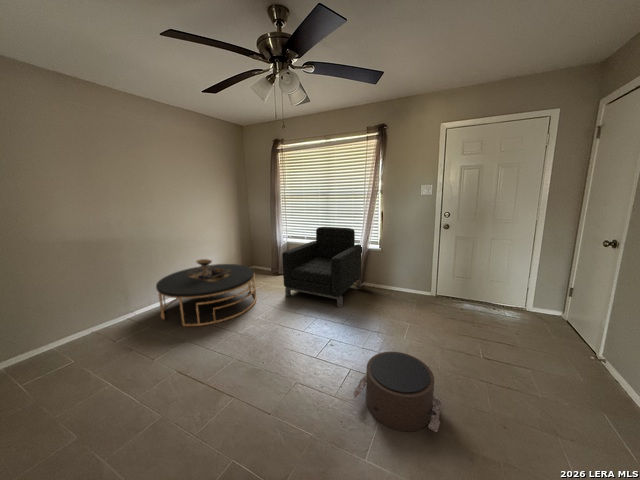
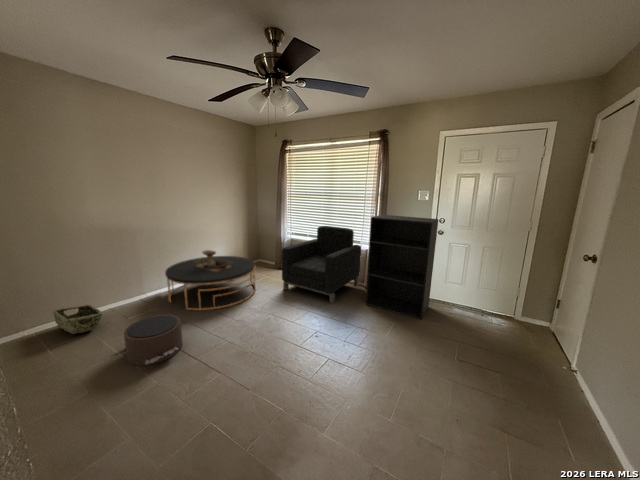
bookshelf: none [375,212,445,317] -> present [366,215,438,319]
woven basket: none [25,330,86,367] -> present [53,305,102,334]
pouf: present [353,352,441,432] -> present [122,315,183,366]

